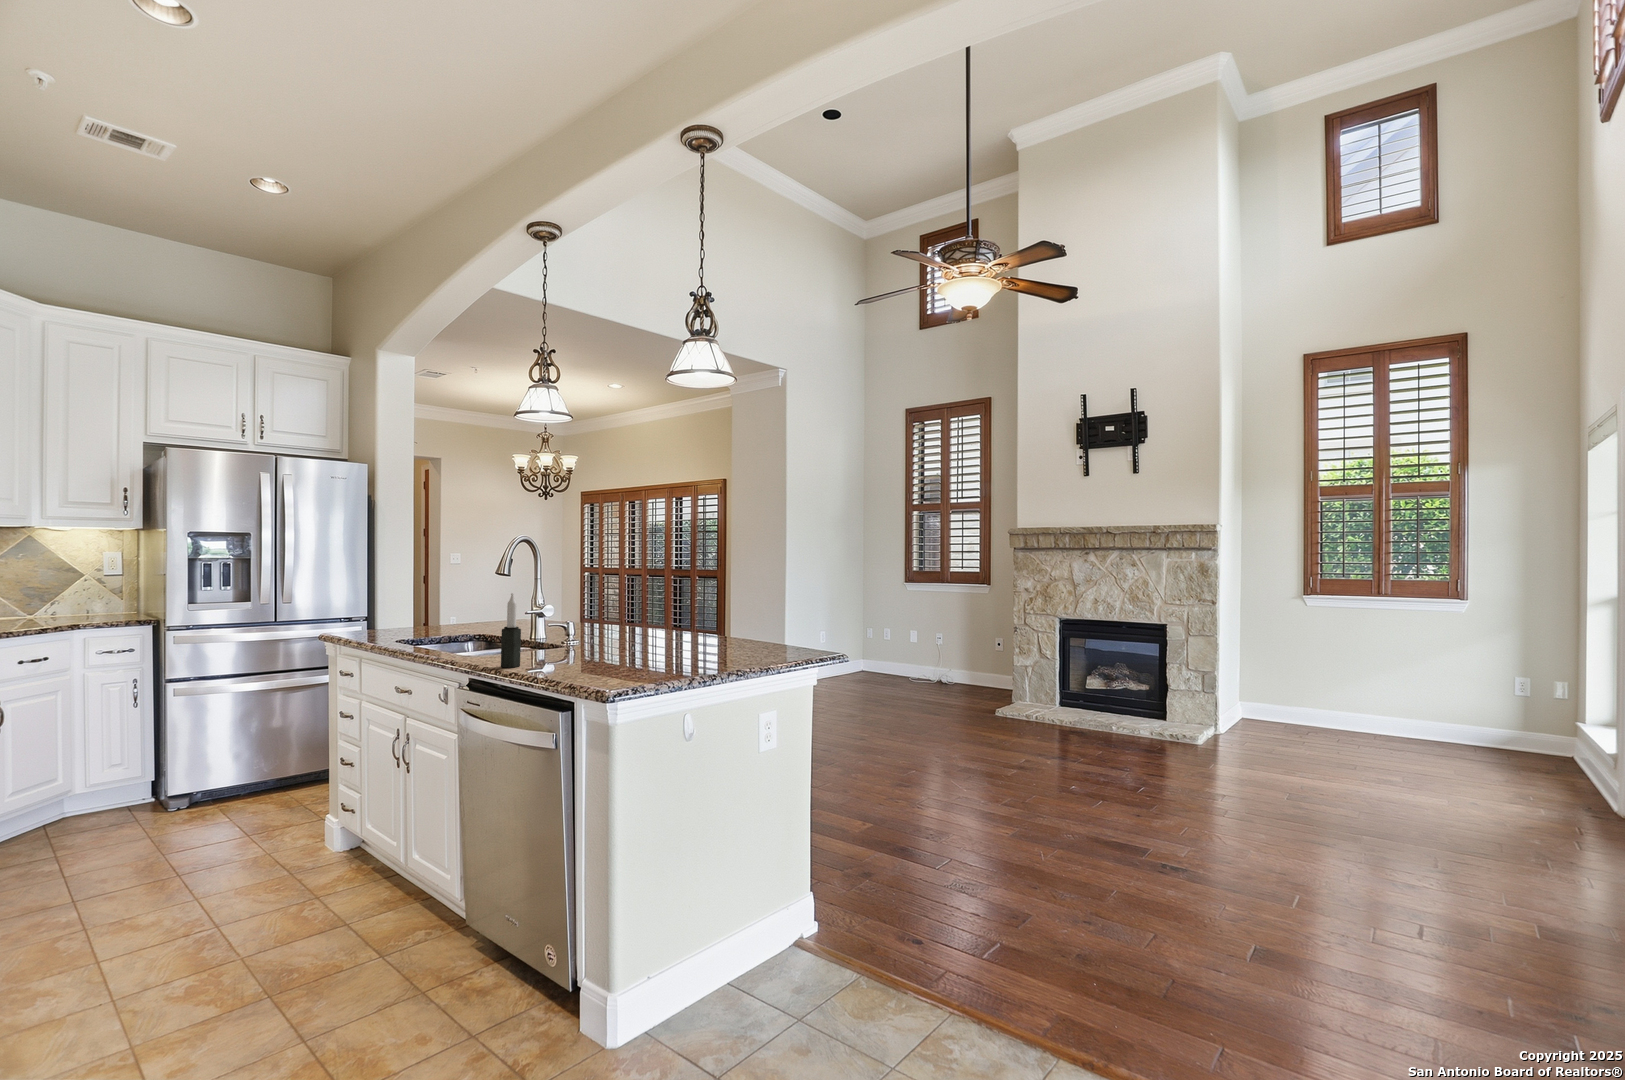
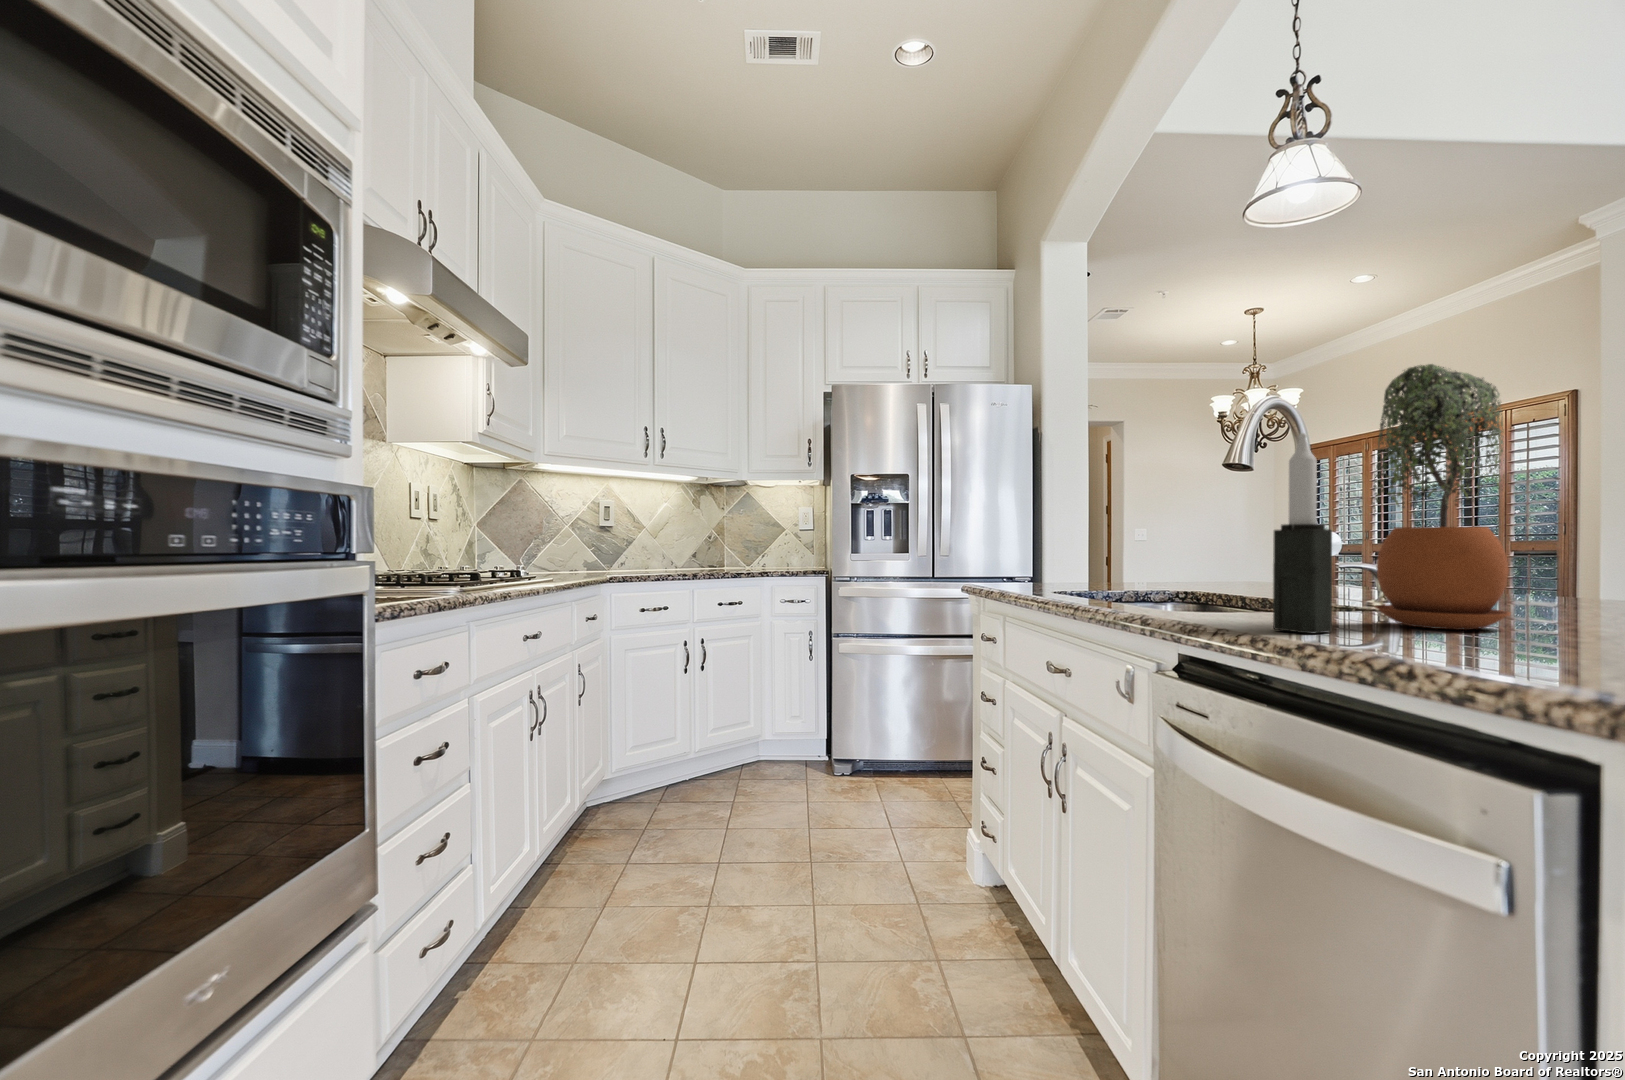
potted plant: none [537,562,581,660] -> present [1373,364,1510,630]

